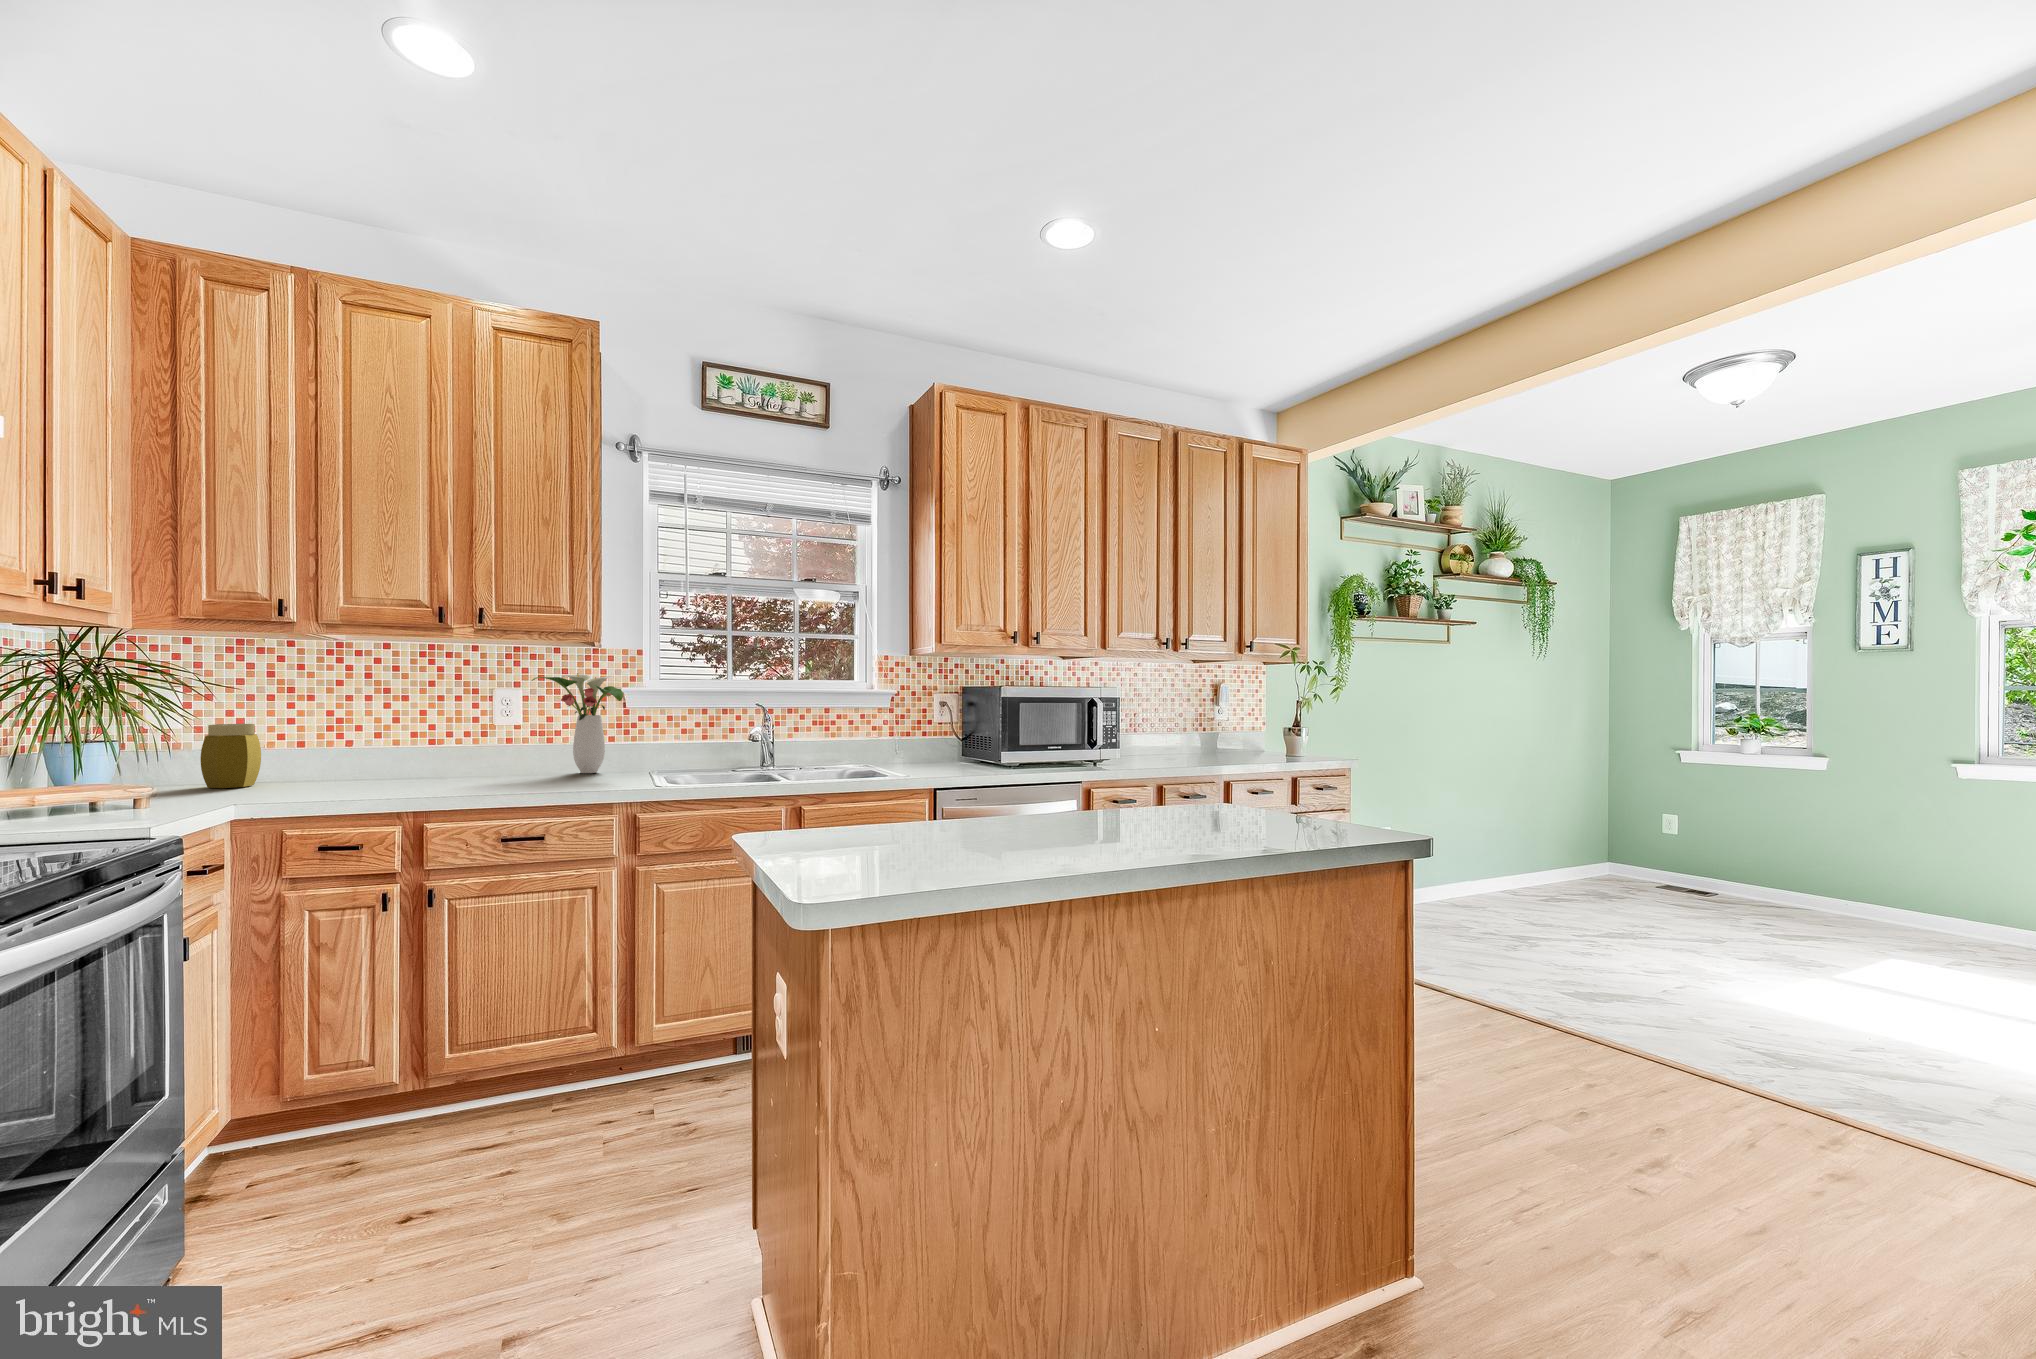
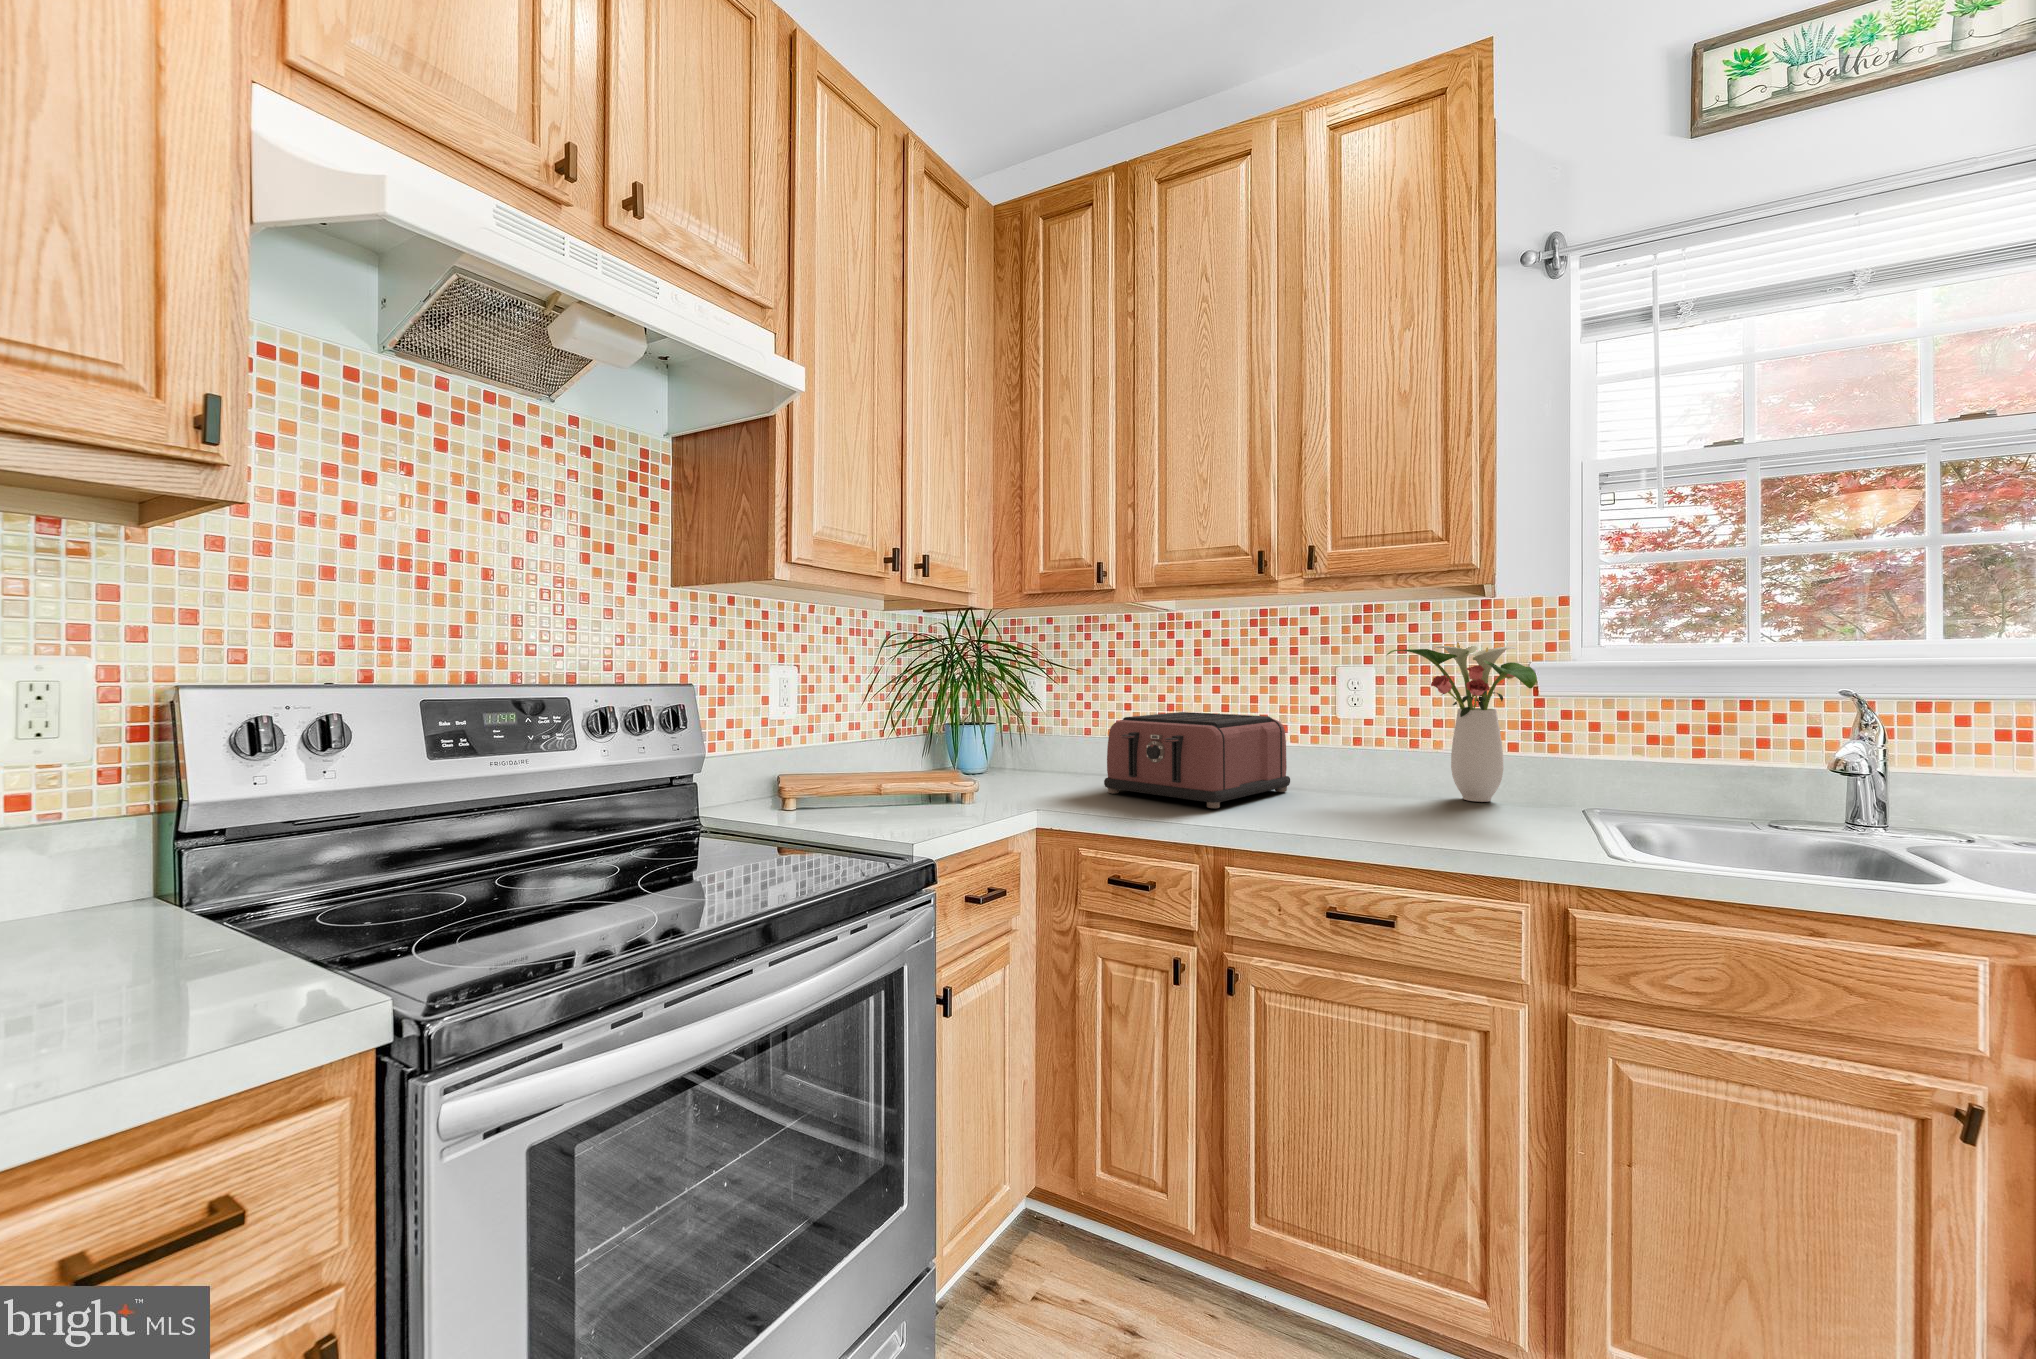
jar: present [201,724,261,788] -> none [1044,707,1093,778]
toaster: none [291,724,458,791] -> present [1104,712,1290,808]

